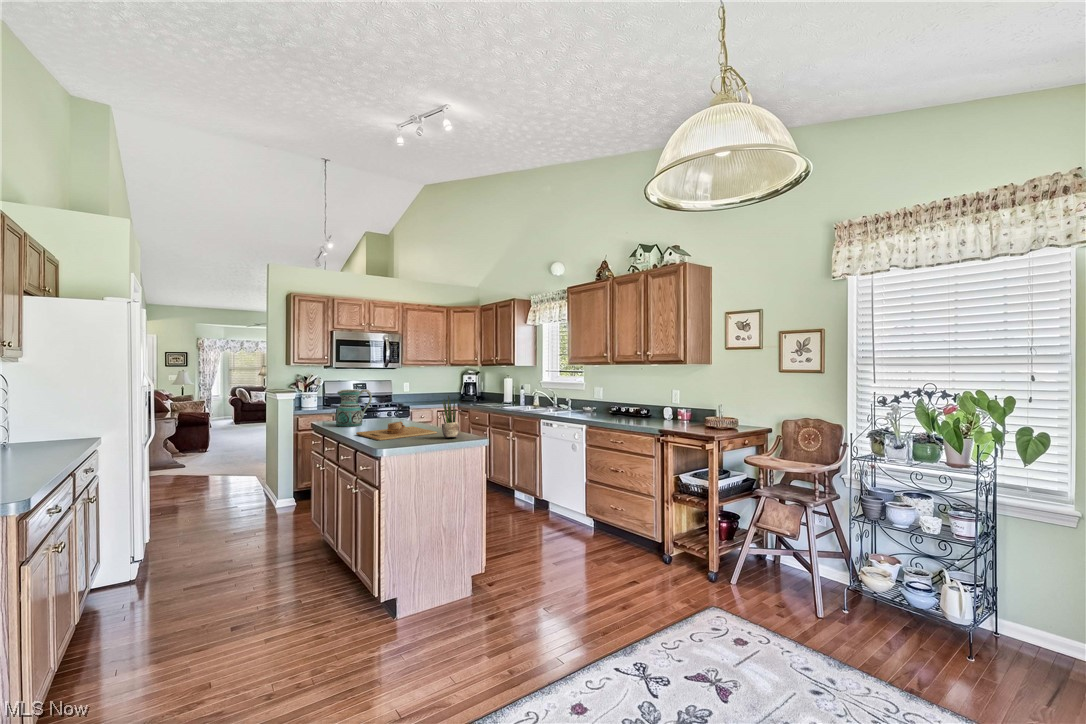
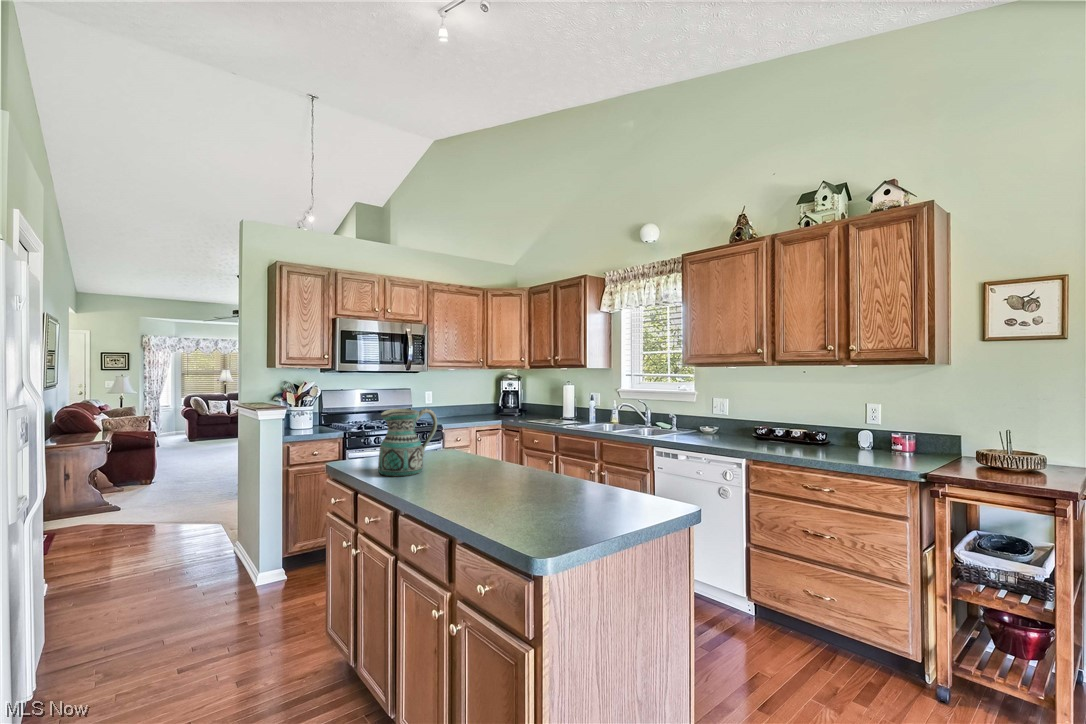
potted plant: present [442,396,459,437] -> none [614,425,651,509]
cutting board: present [356,421,437,441] -> none [440,471,586,522]

